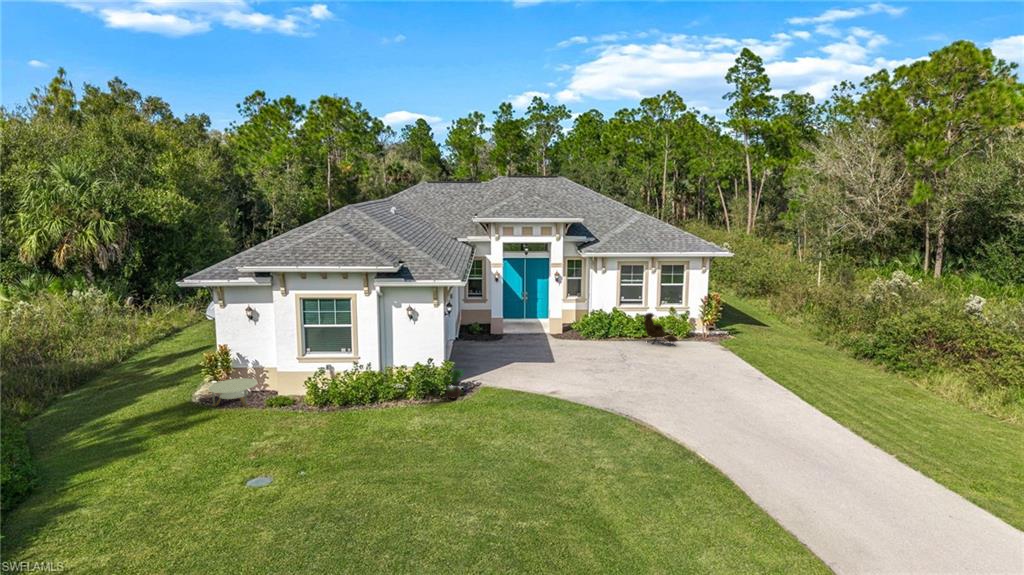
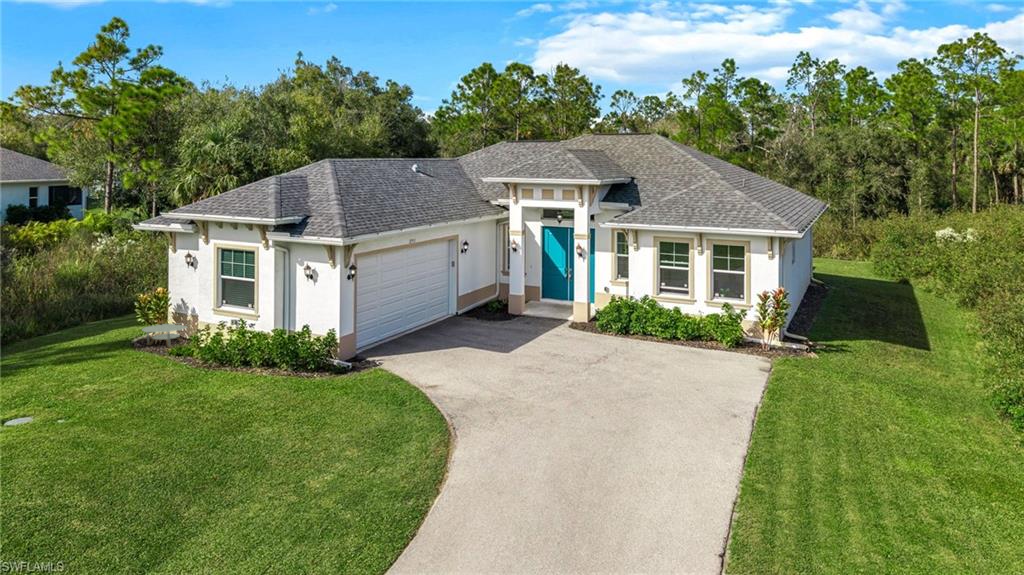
lounge chair: present [644,313,677,344] -> none [670,306,712,353]
potted tree: present [447,370,464,399] -> none [328,332,350,367]

